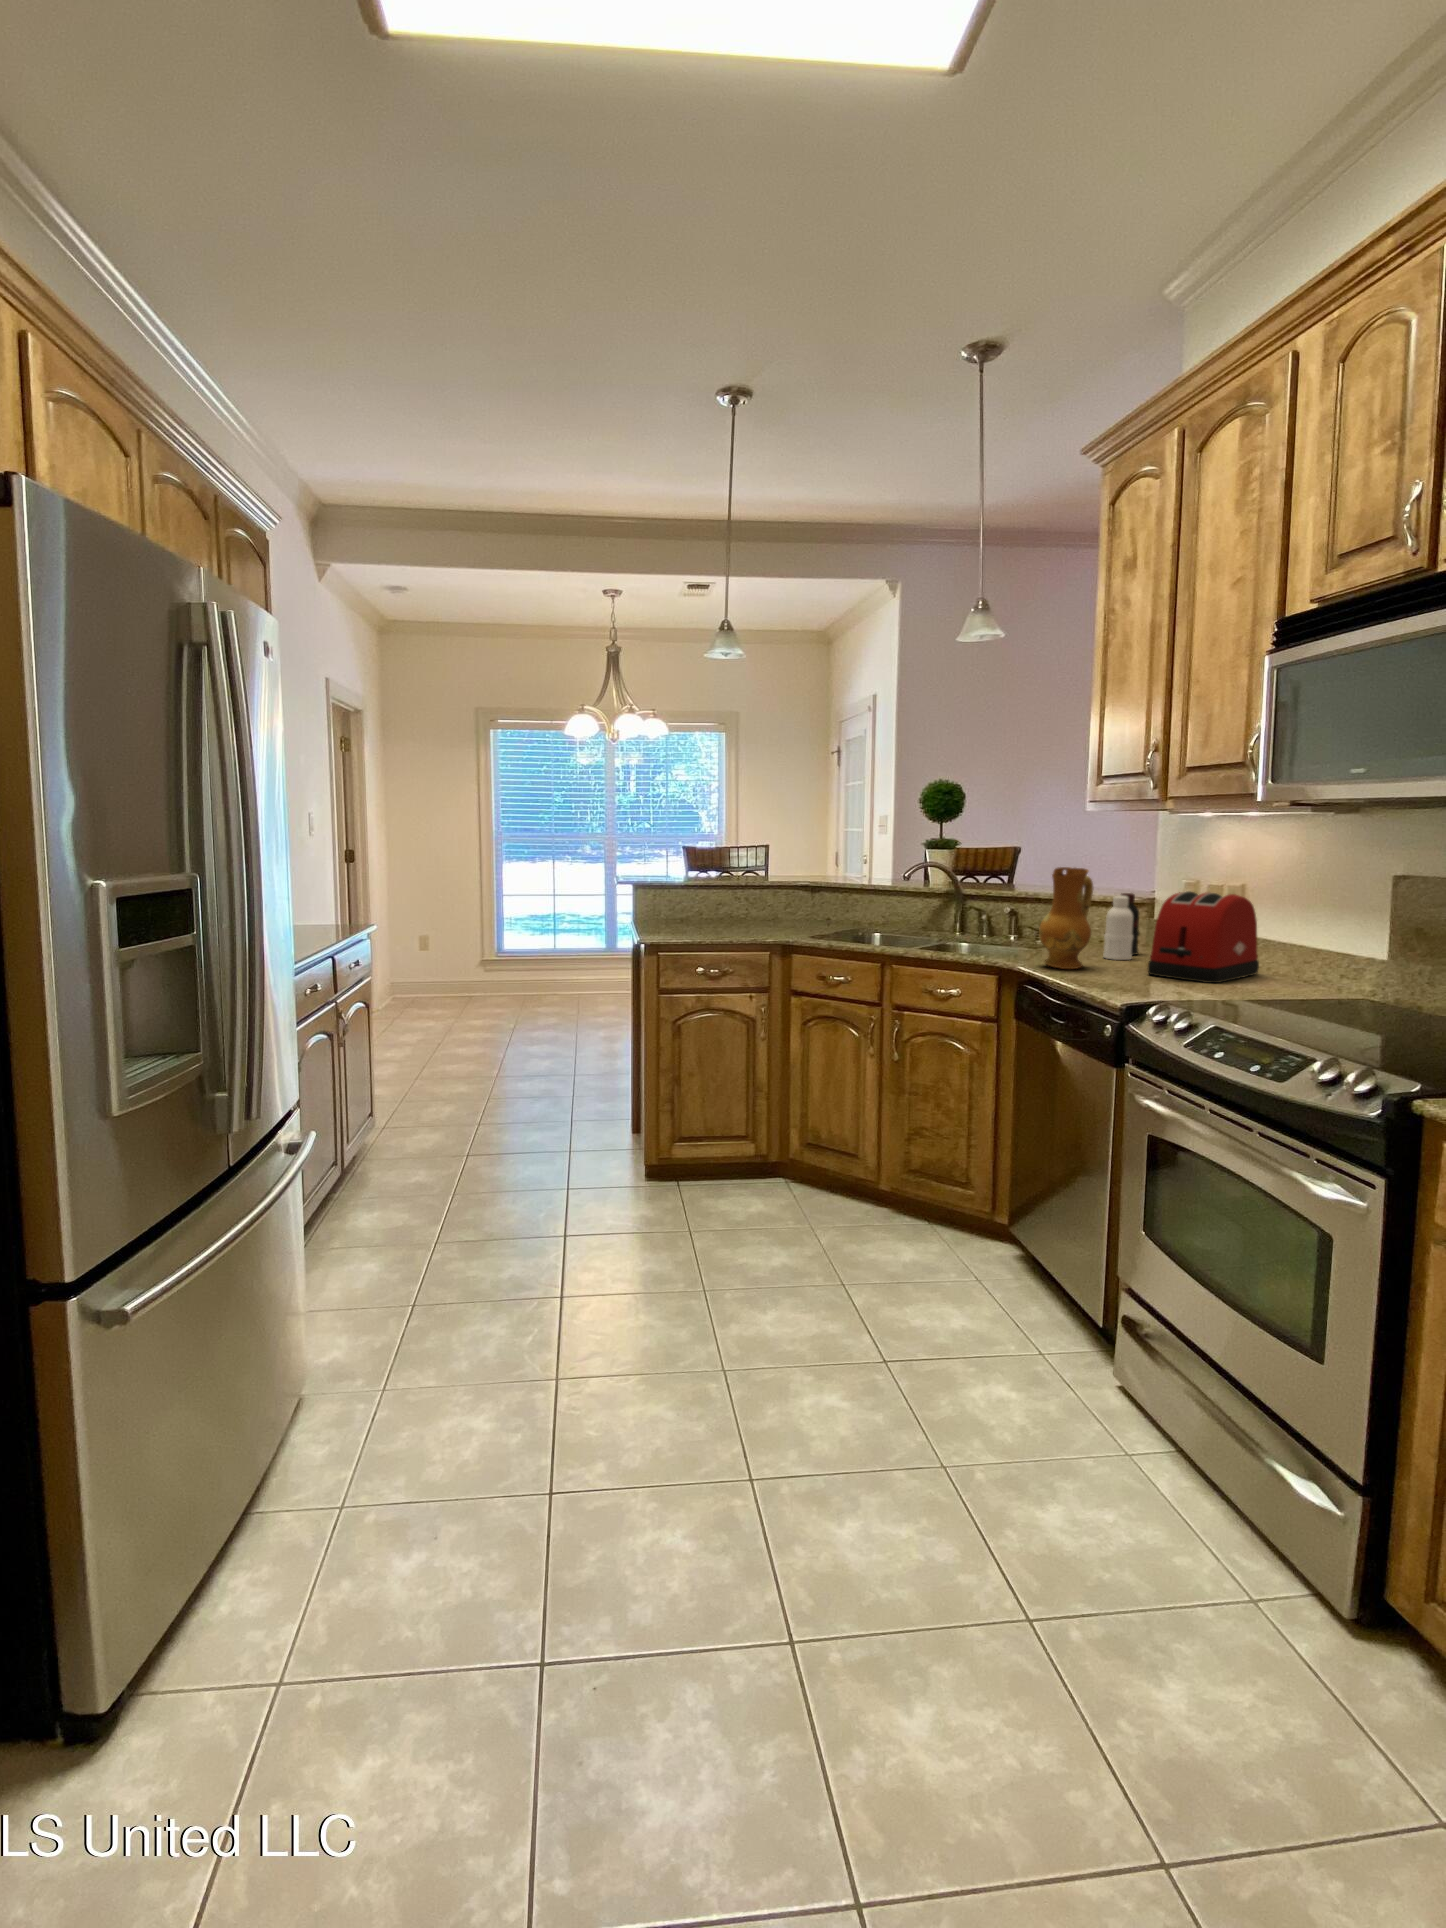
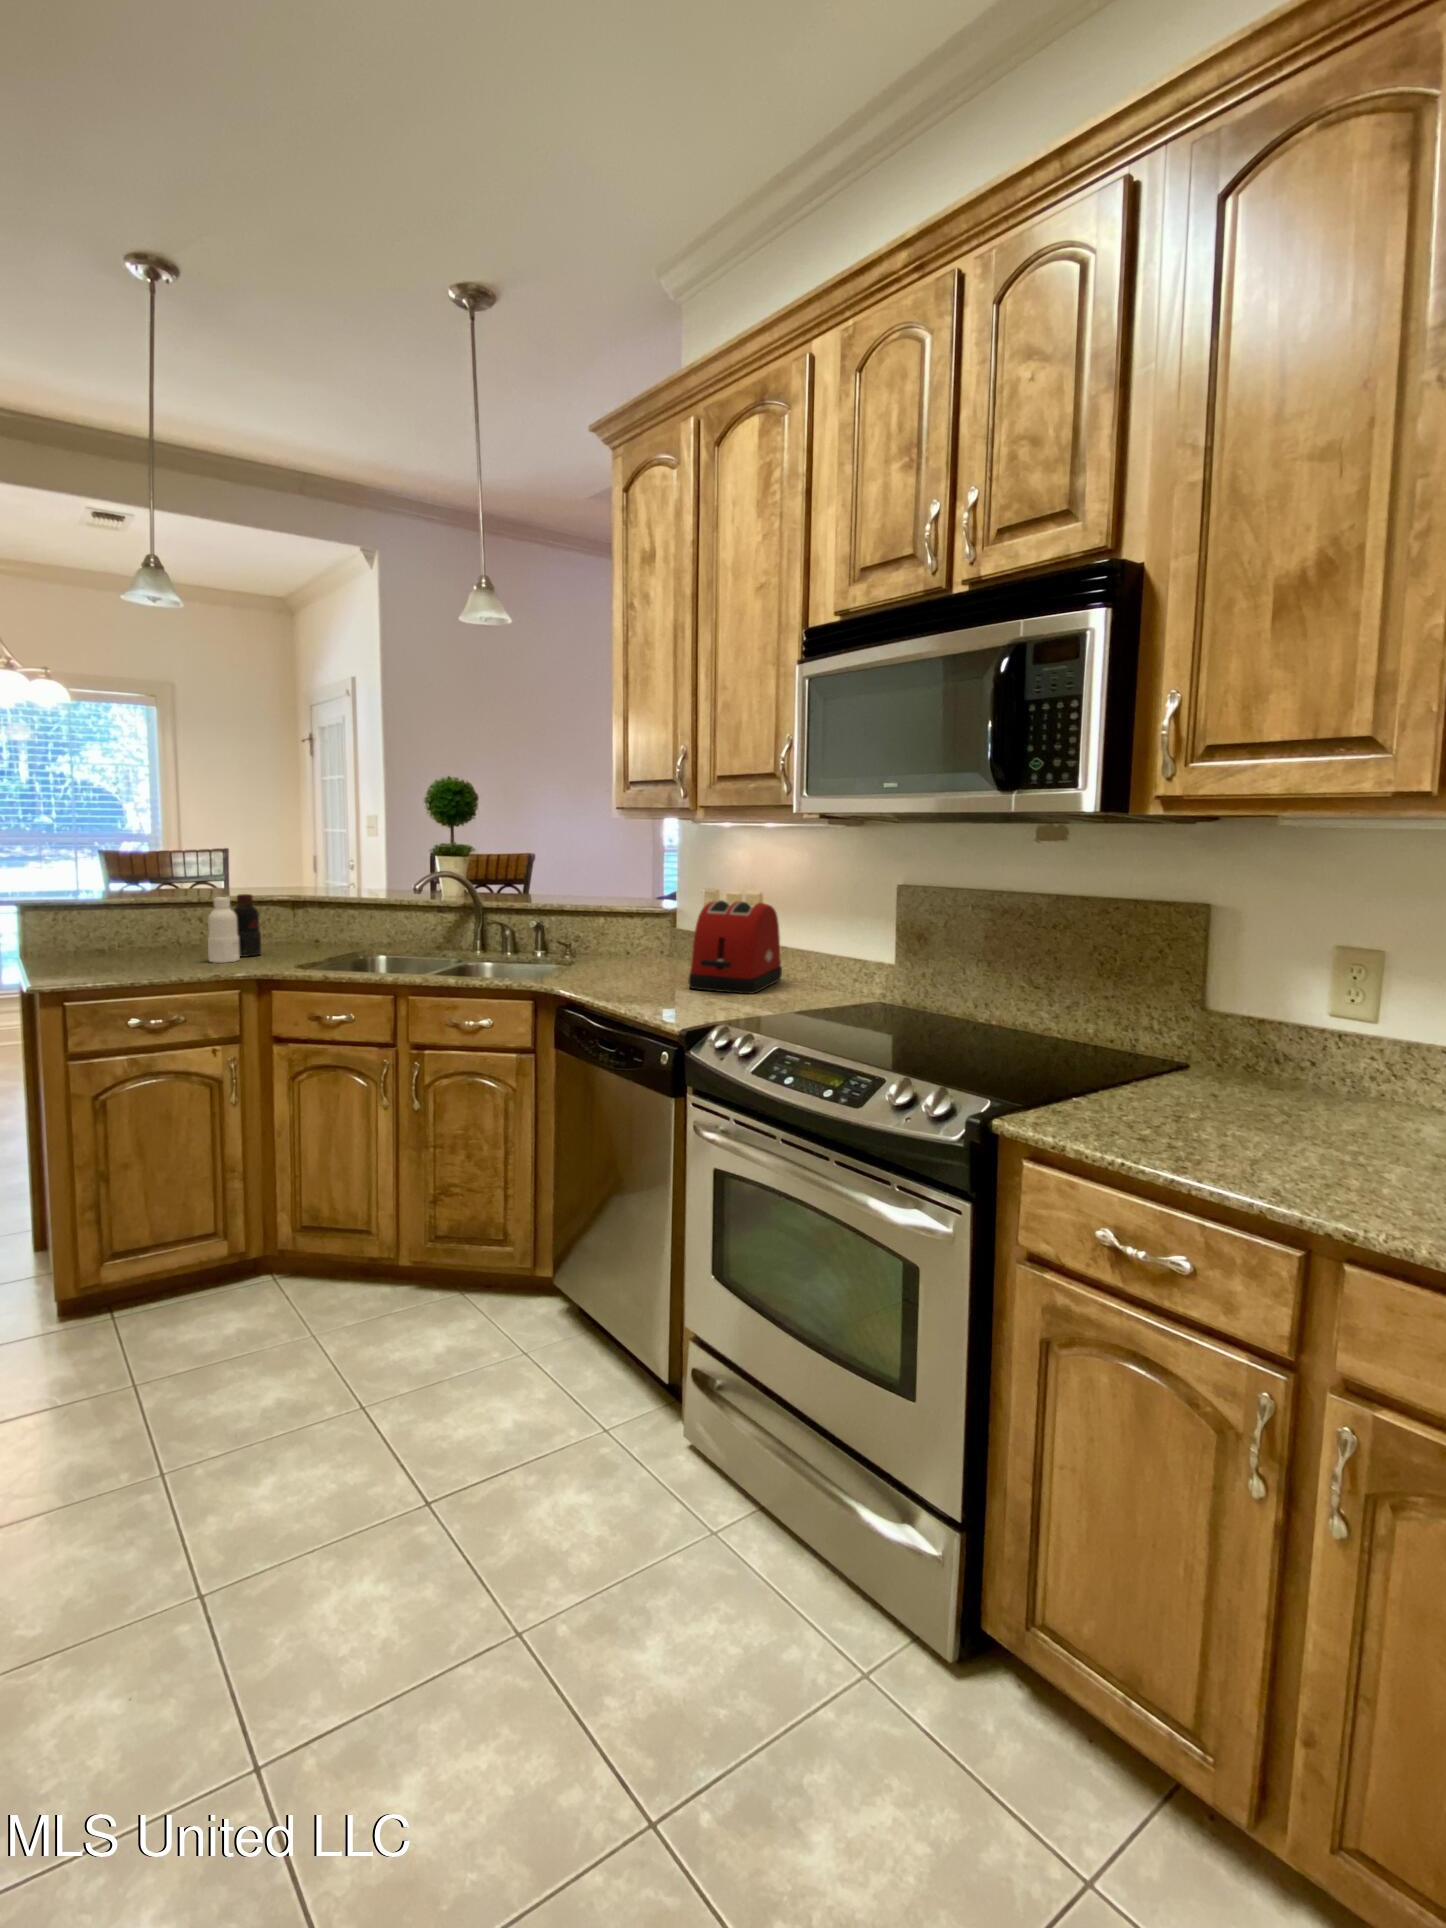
ceramic jug: present [1039,867,1093,969] -> none [577,876,631,989]
bottle: present [1103,893,1139,960] -> present [208,894,261,963]

